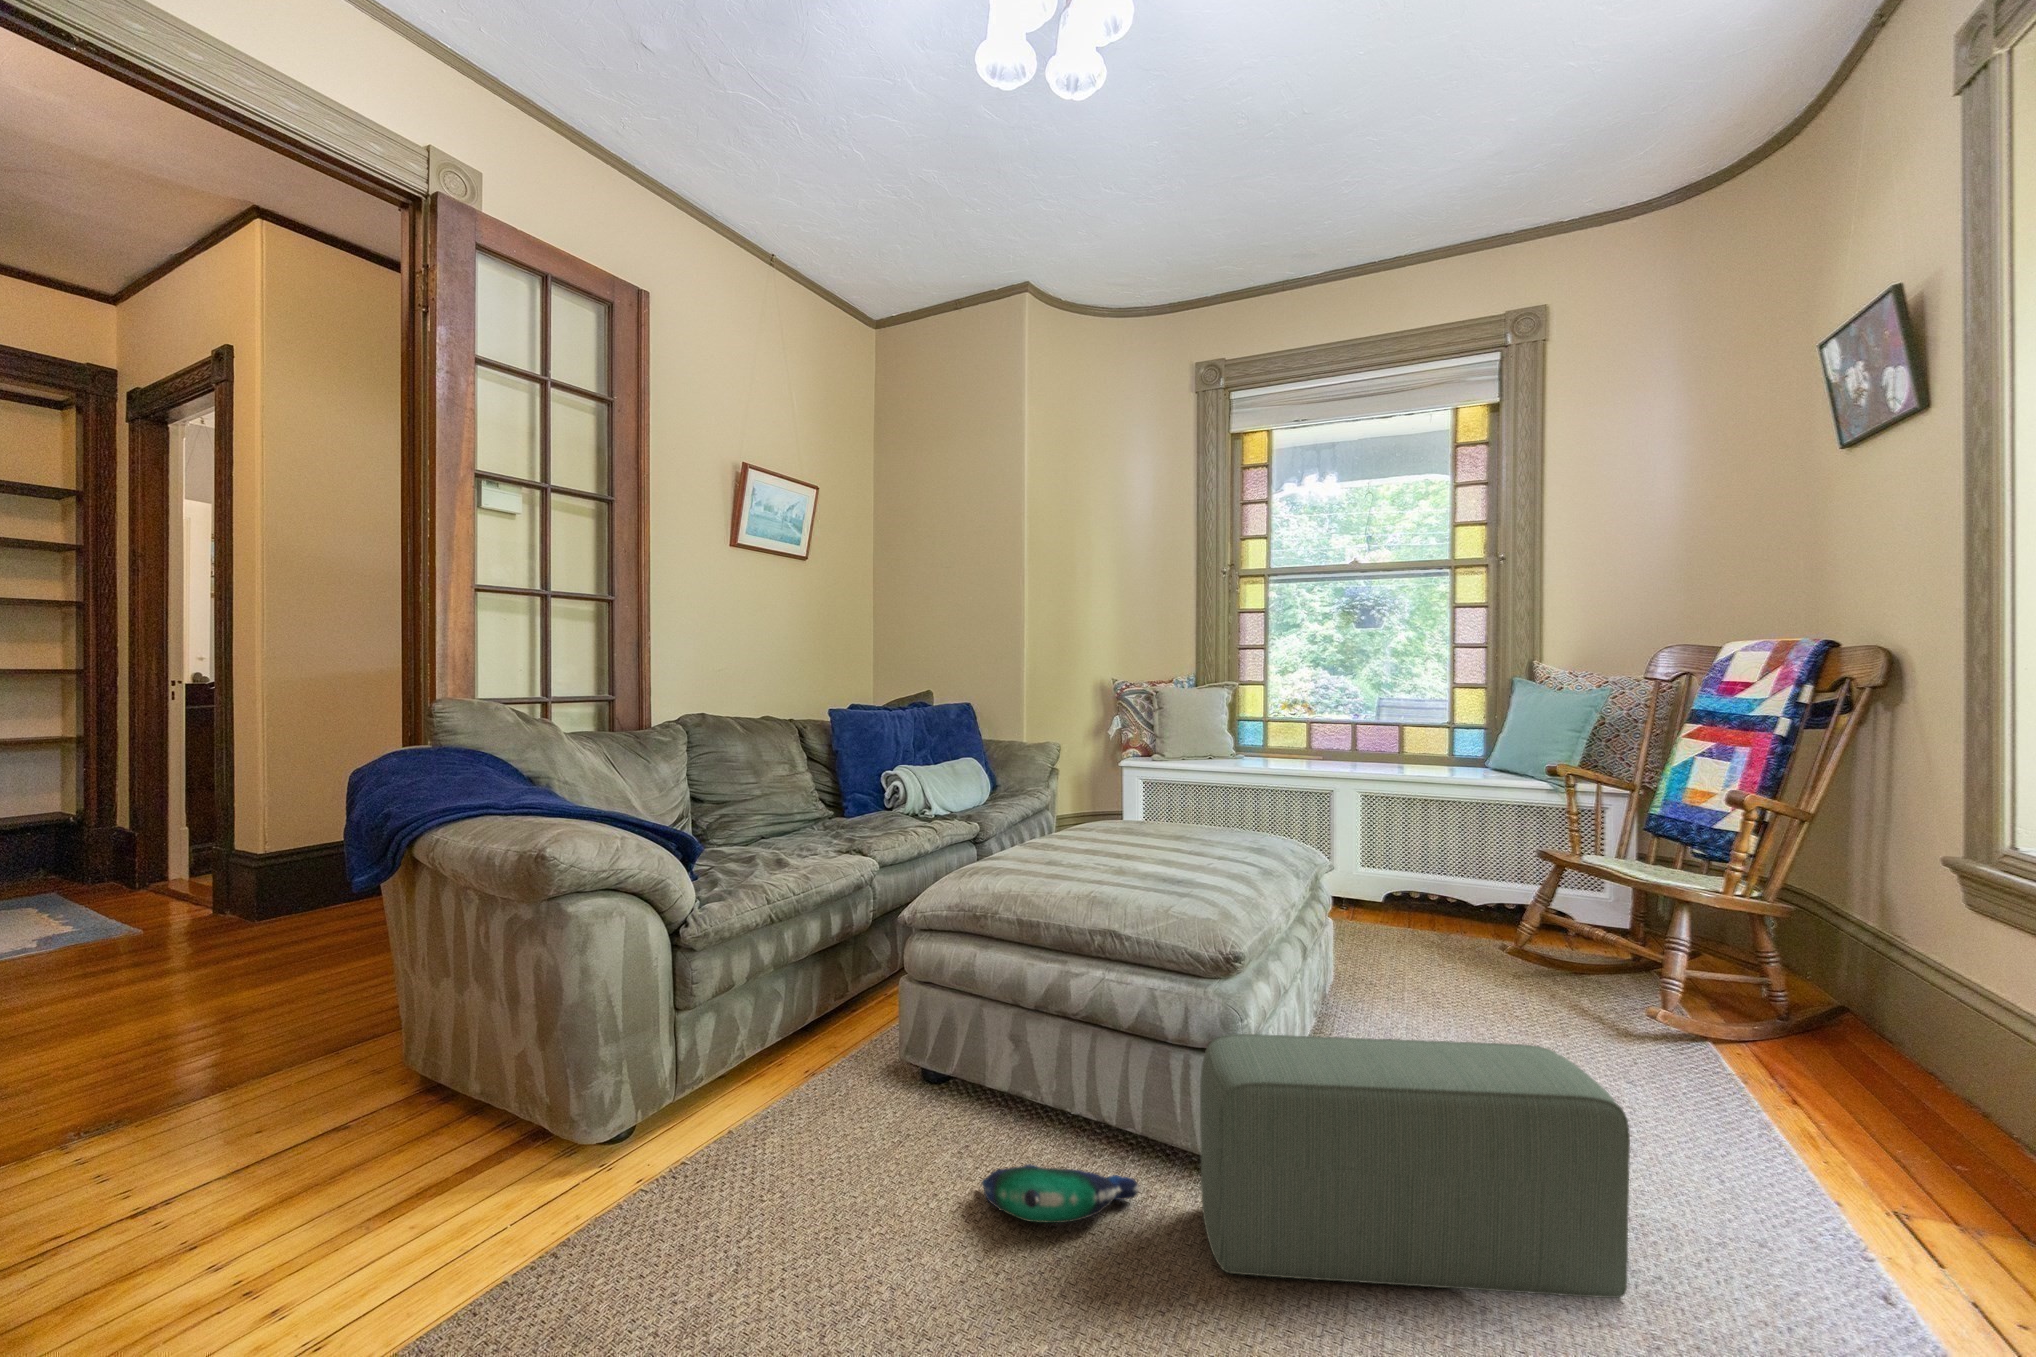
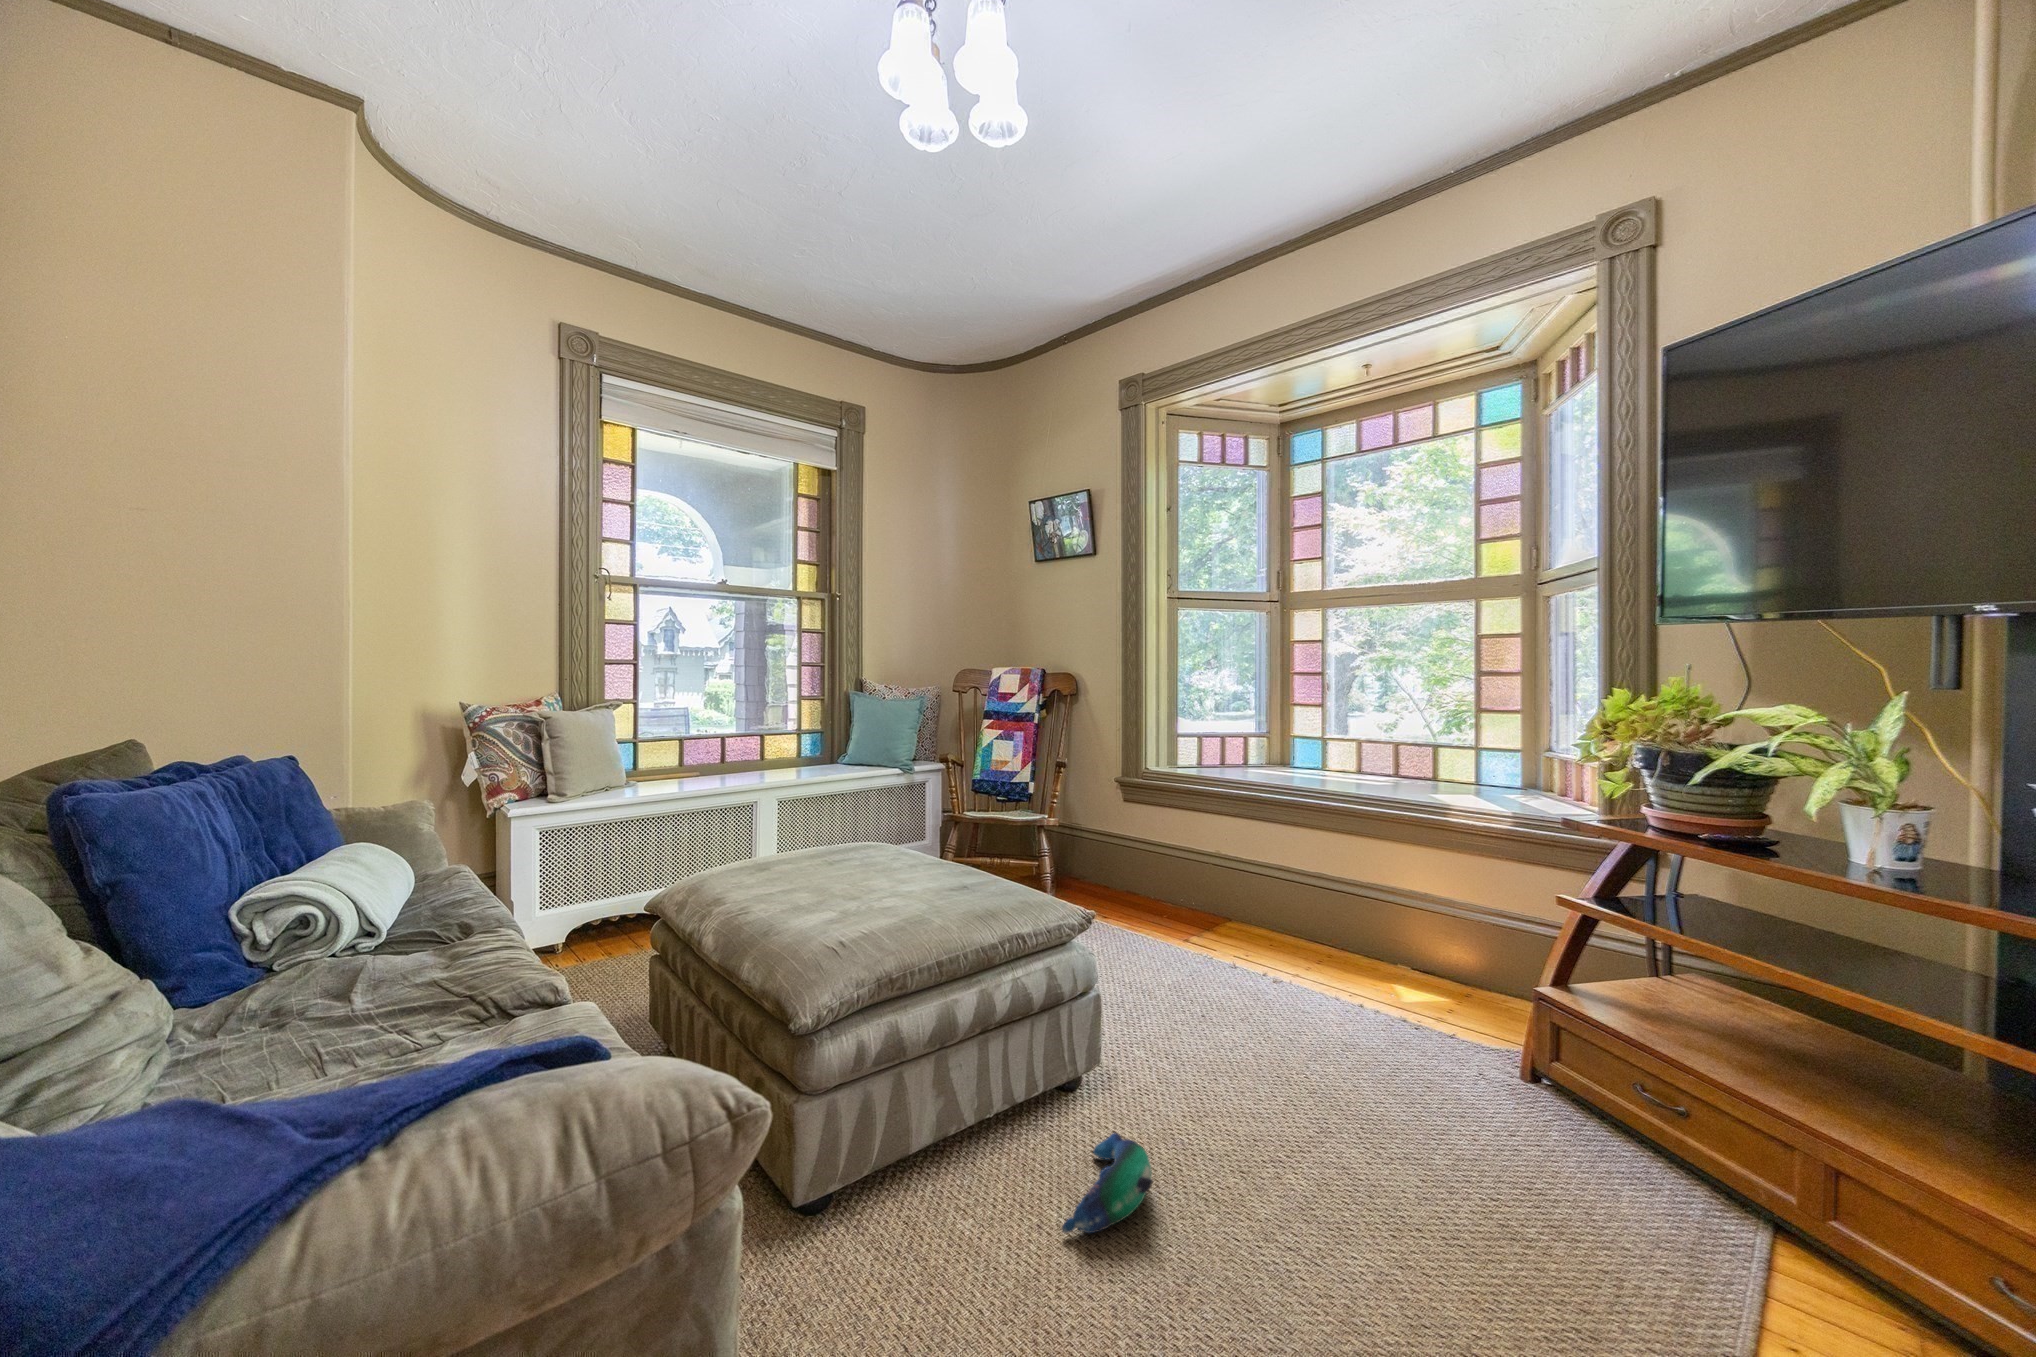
pouf: present [1200,1034,1630,1298] -> none [1135,911,1252,1133]

